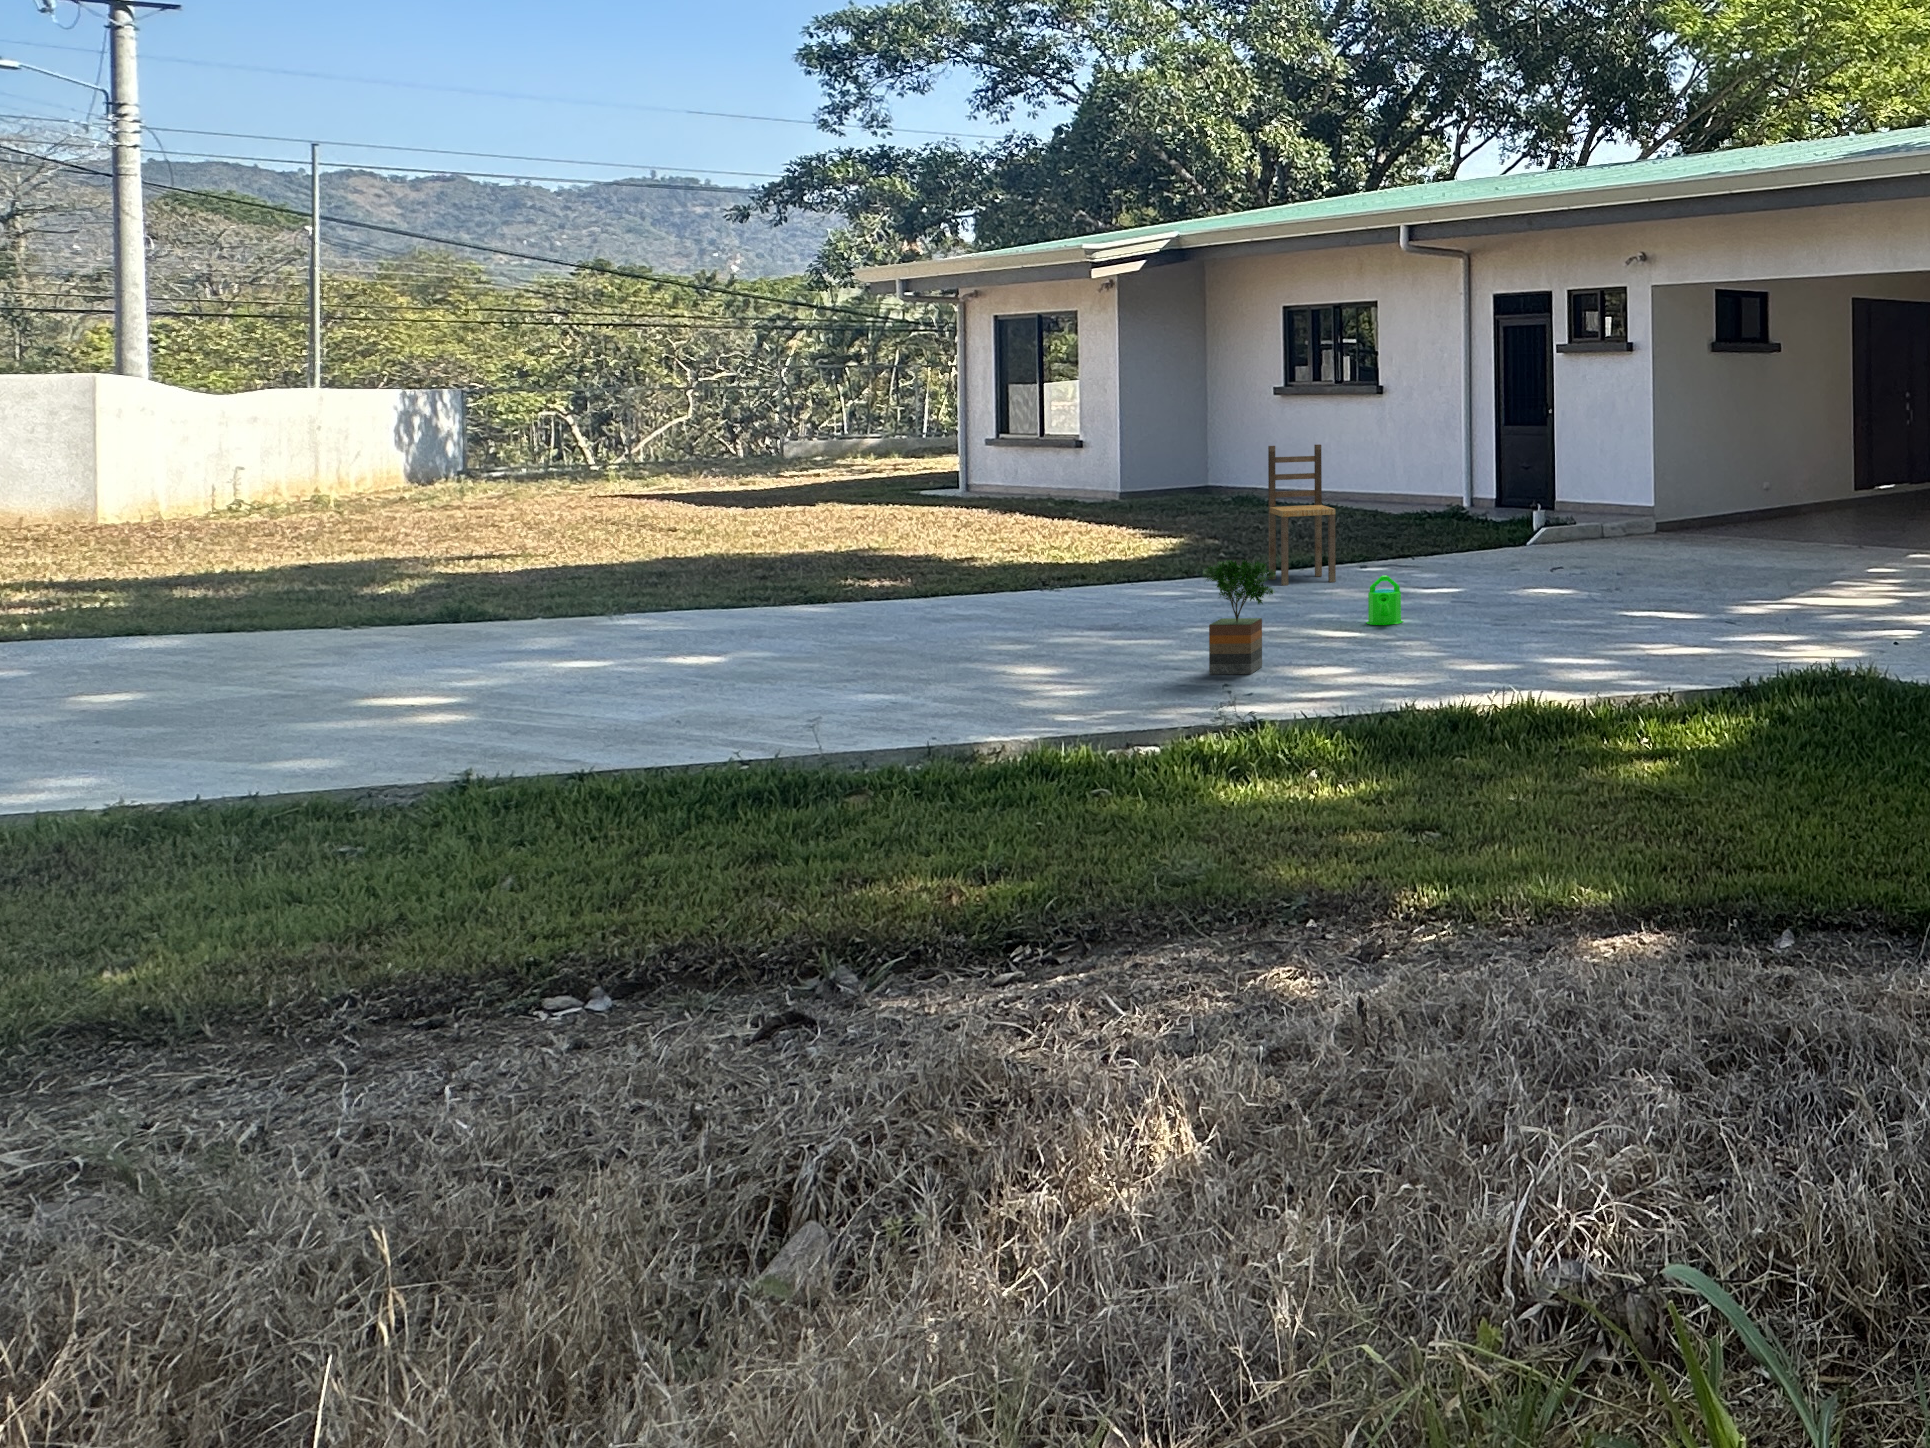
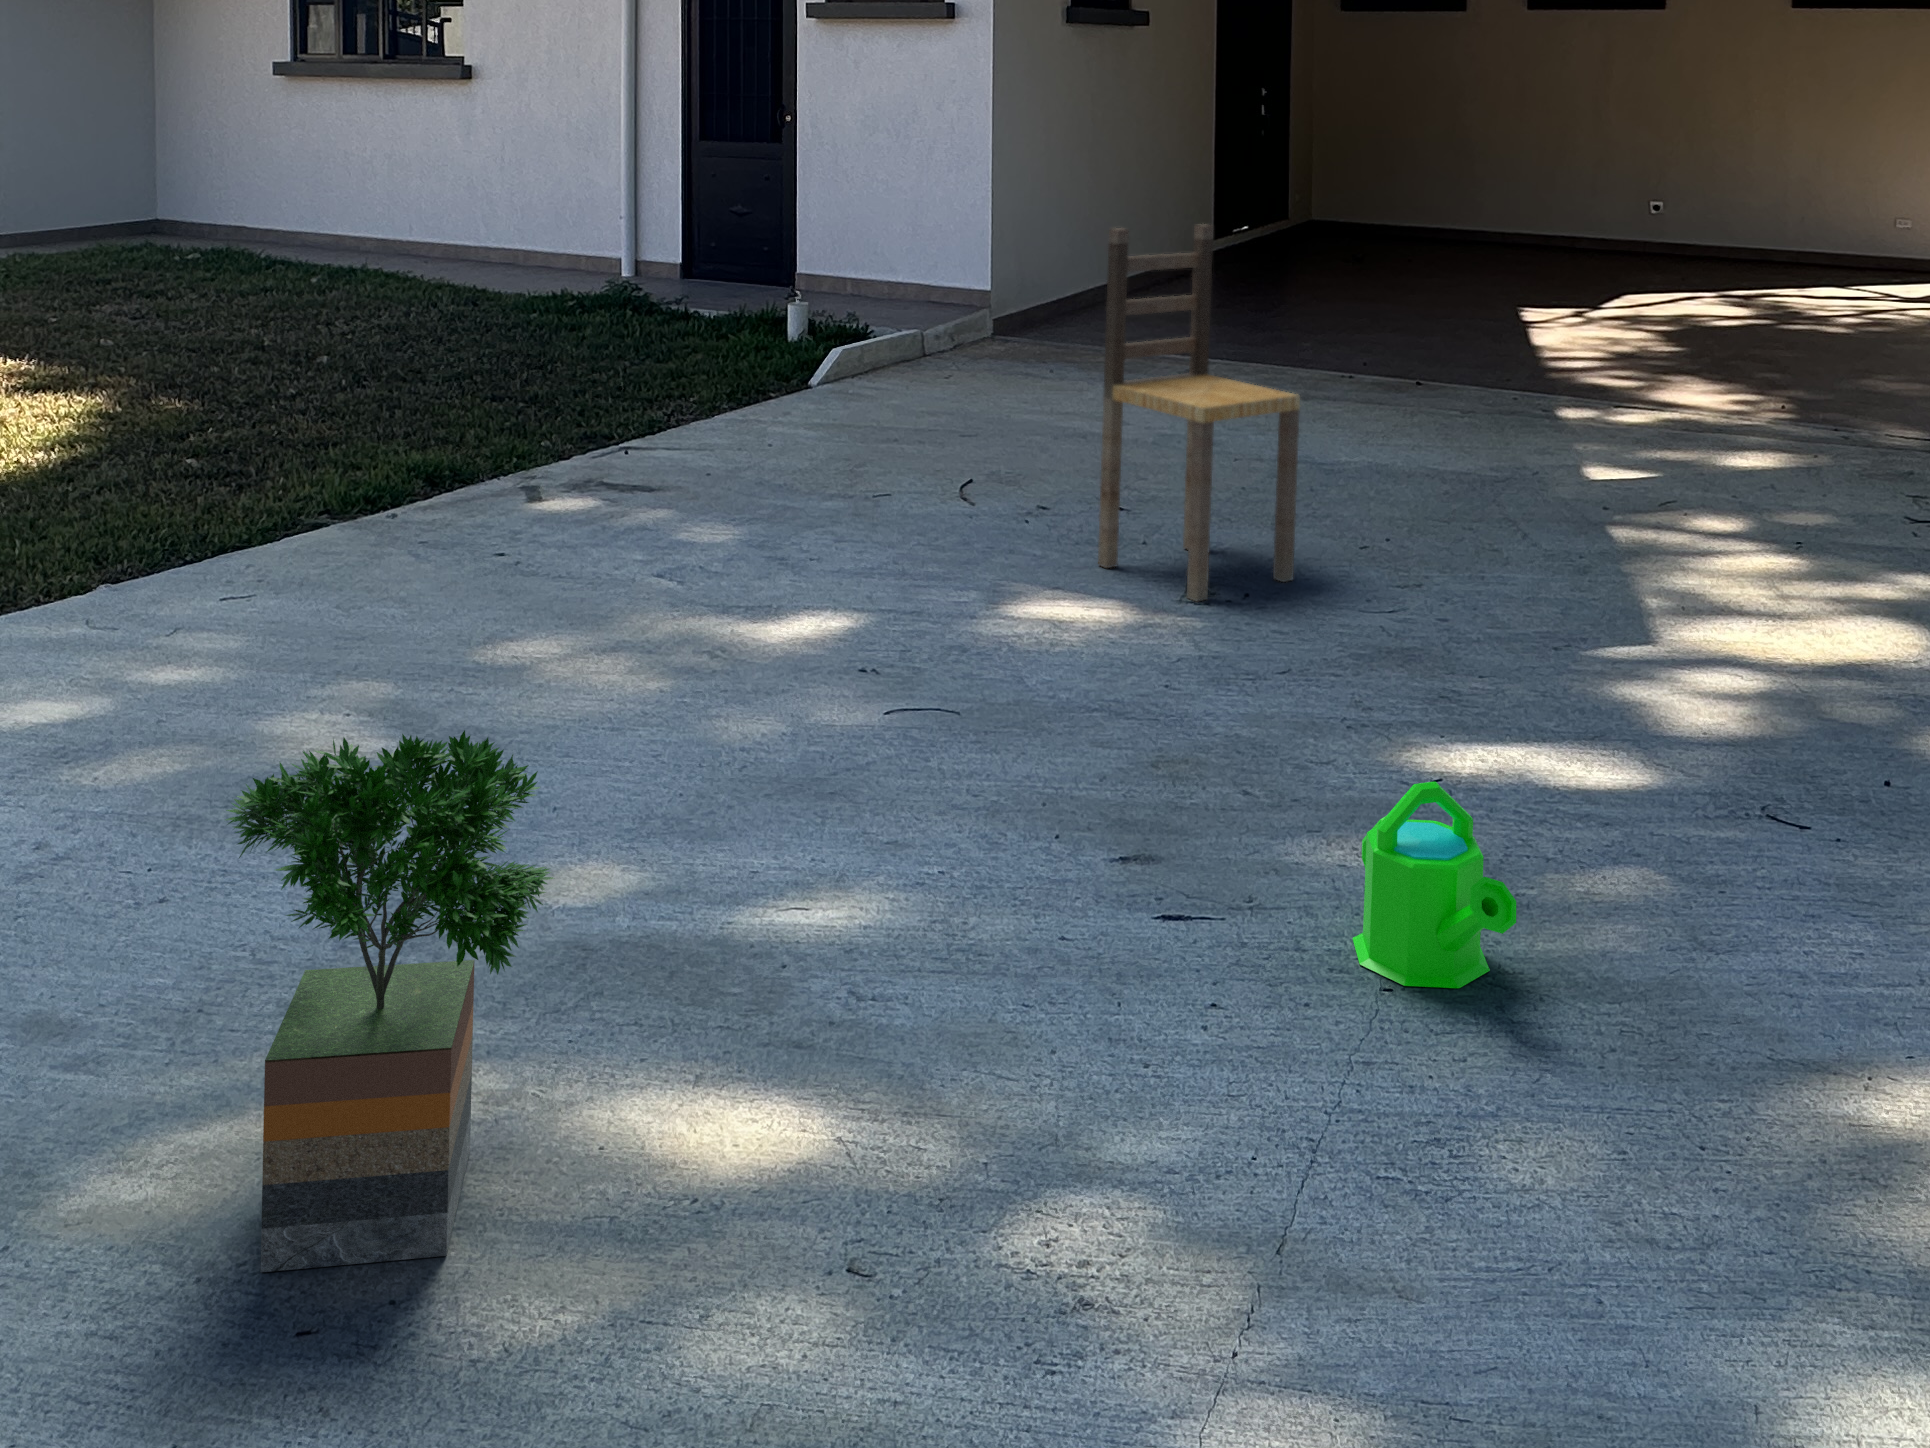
chair: present [1268,444,1336,585] -> present [1098,224,1300,601]
watering can: present [1366,576,1403,625] -> present [1352,782,1516,988]

